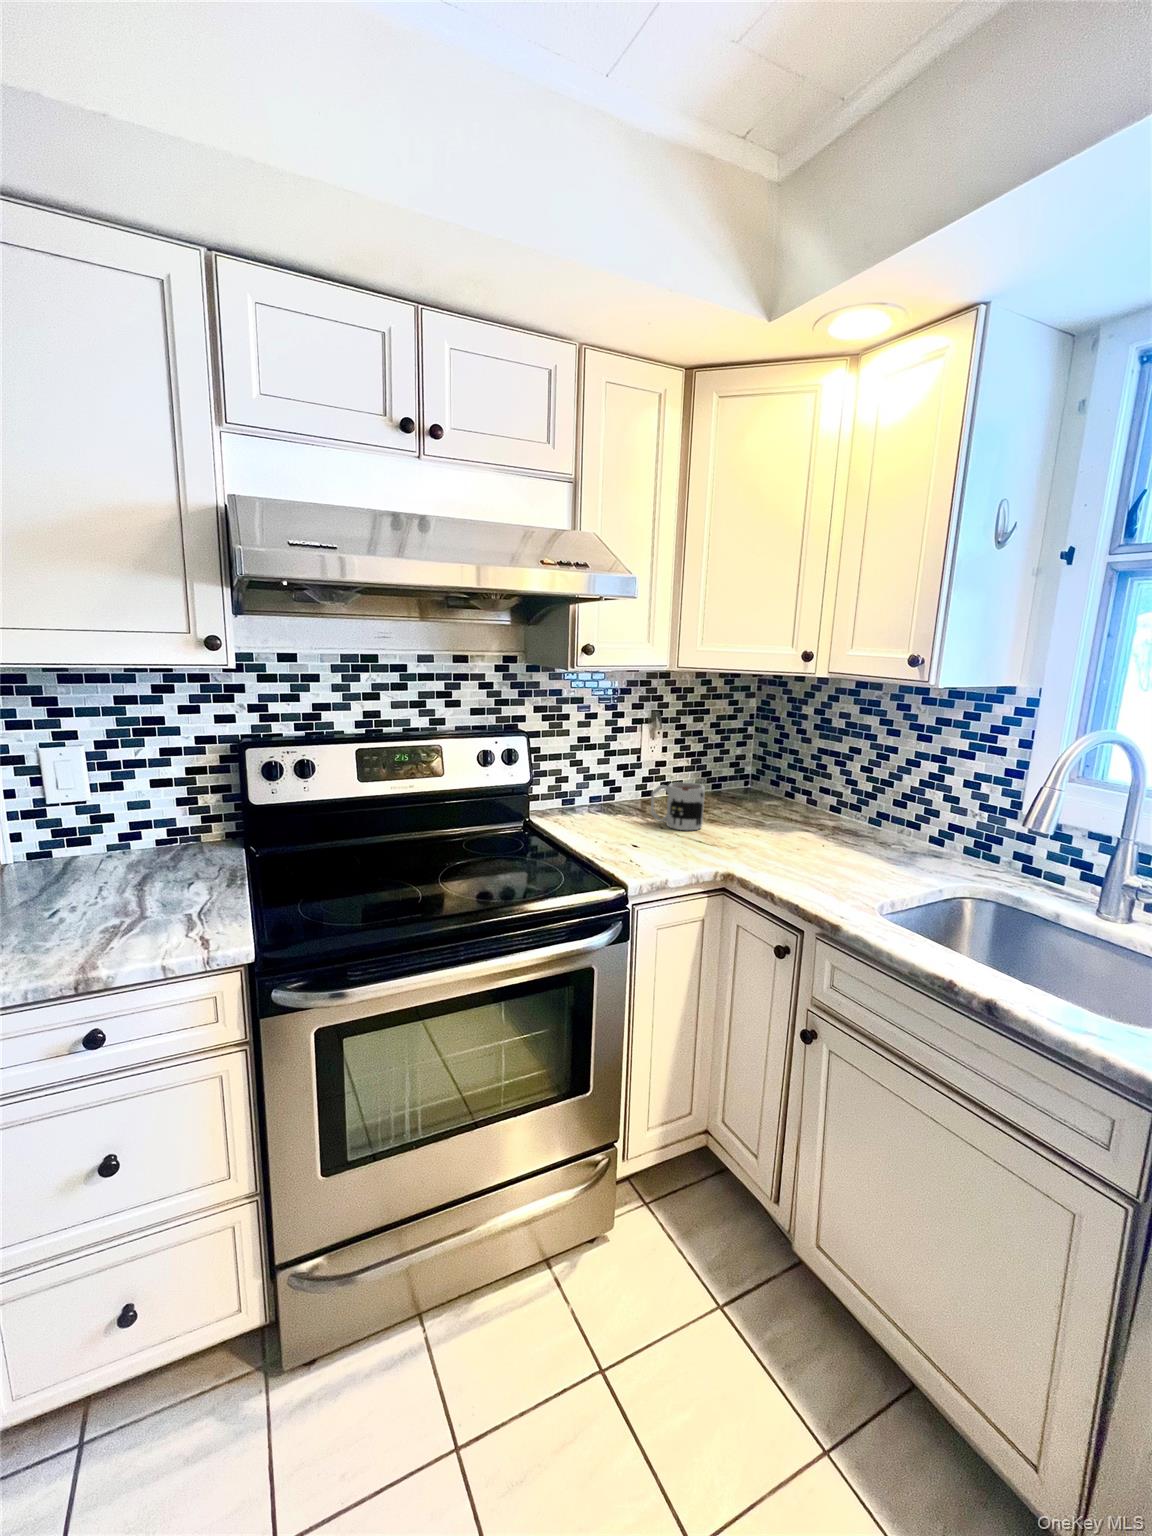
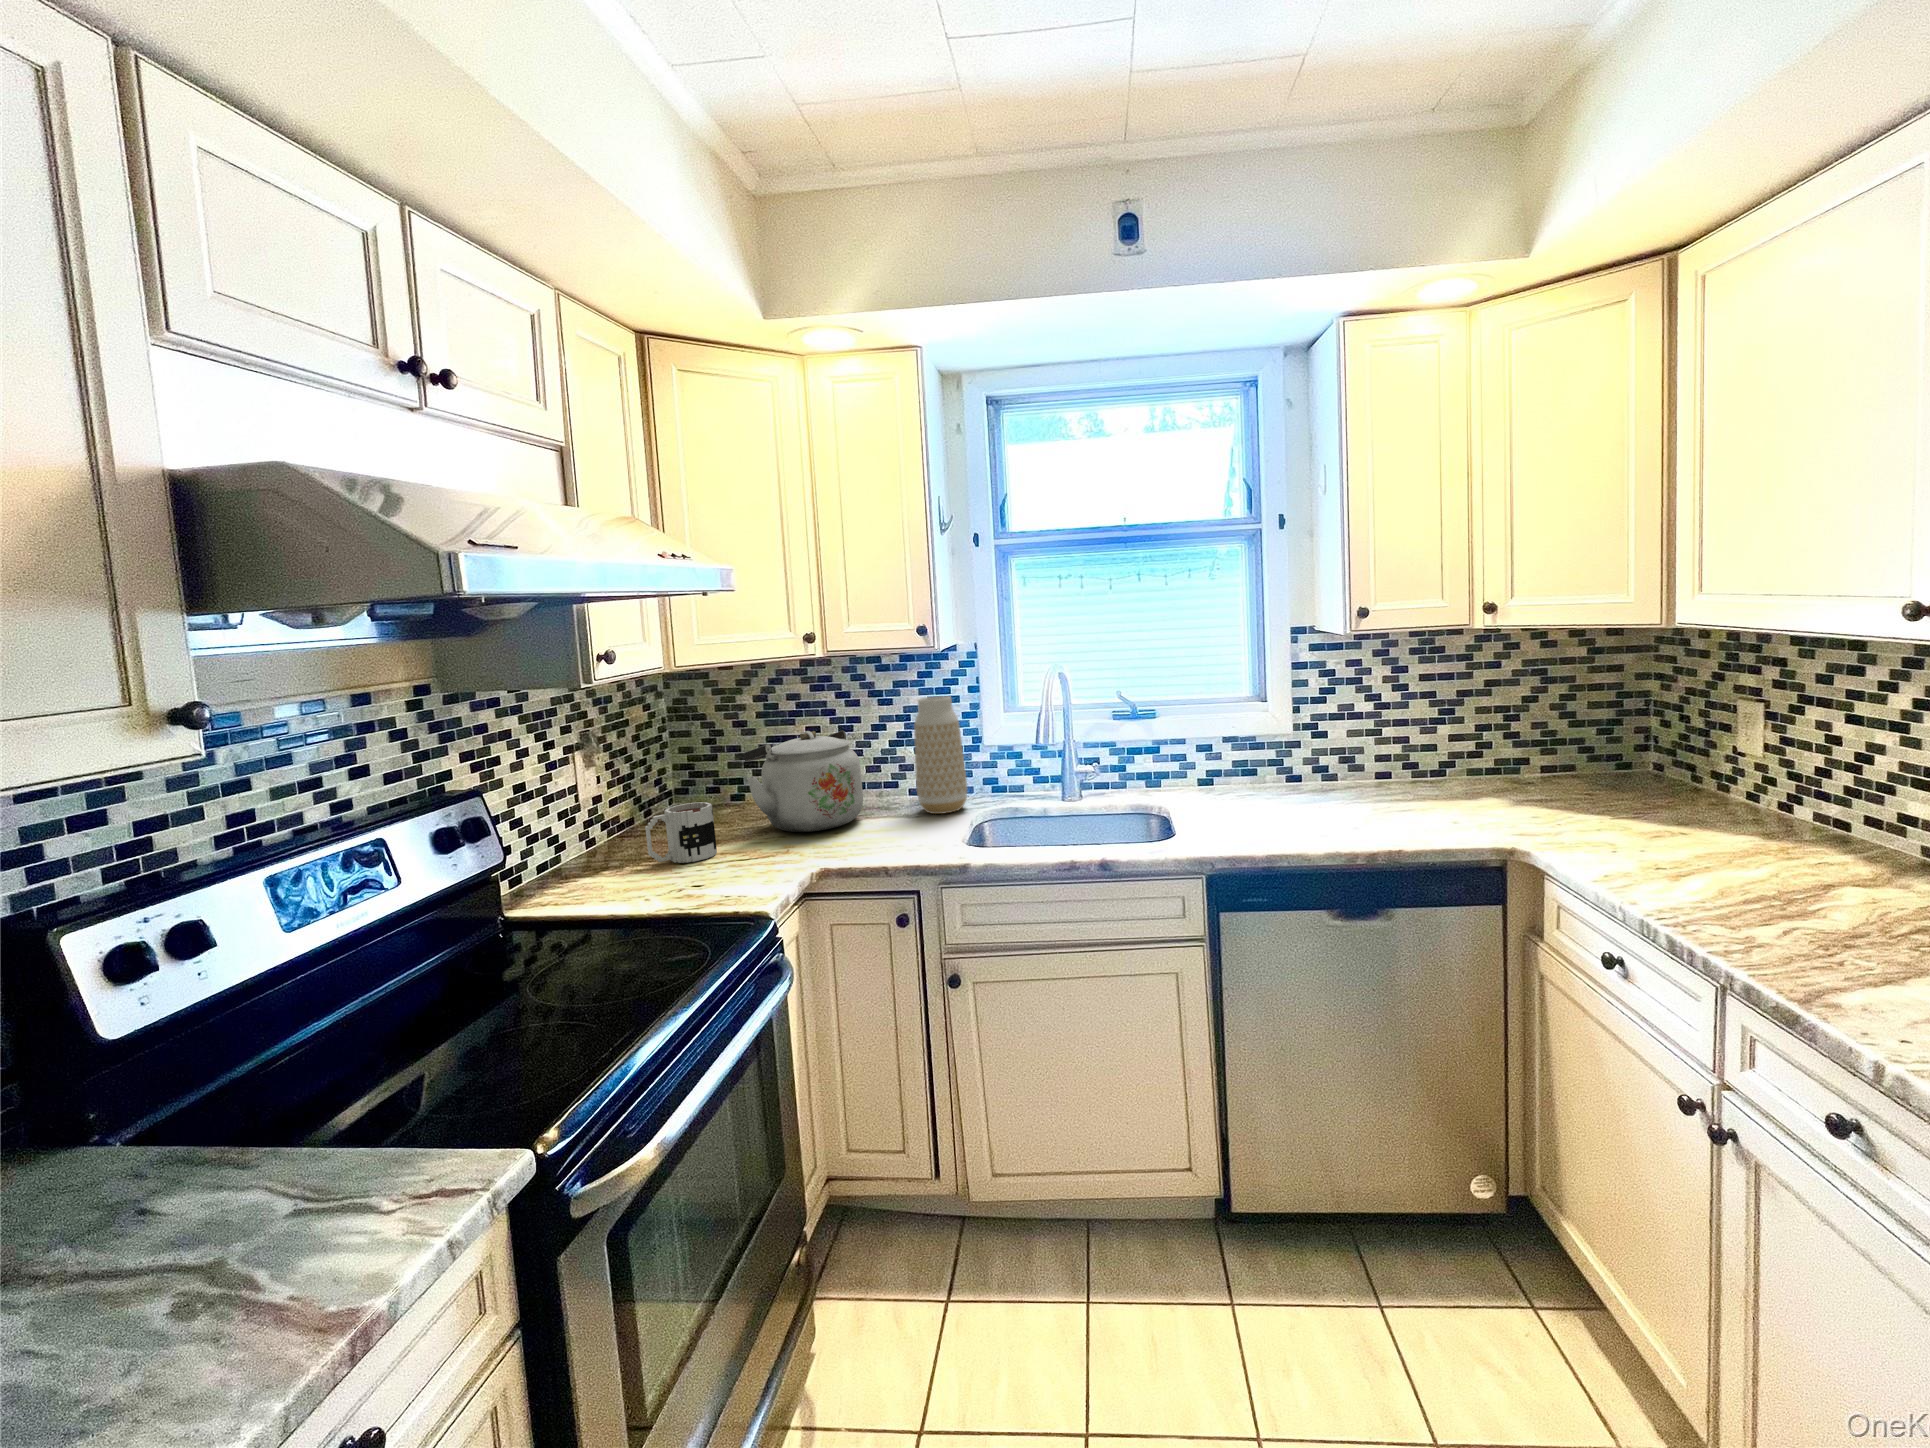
vase: none [903,740,971,871] -> present [914,696,967,814]
kettle: none [740,748,856,843] -> present [743,731,863,832]

